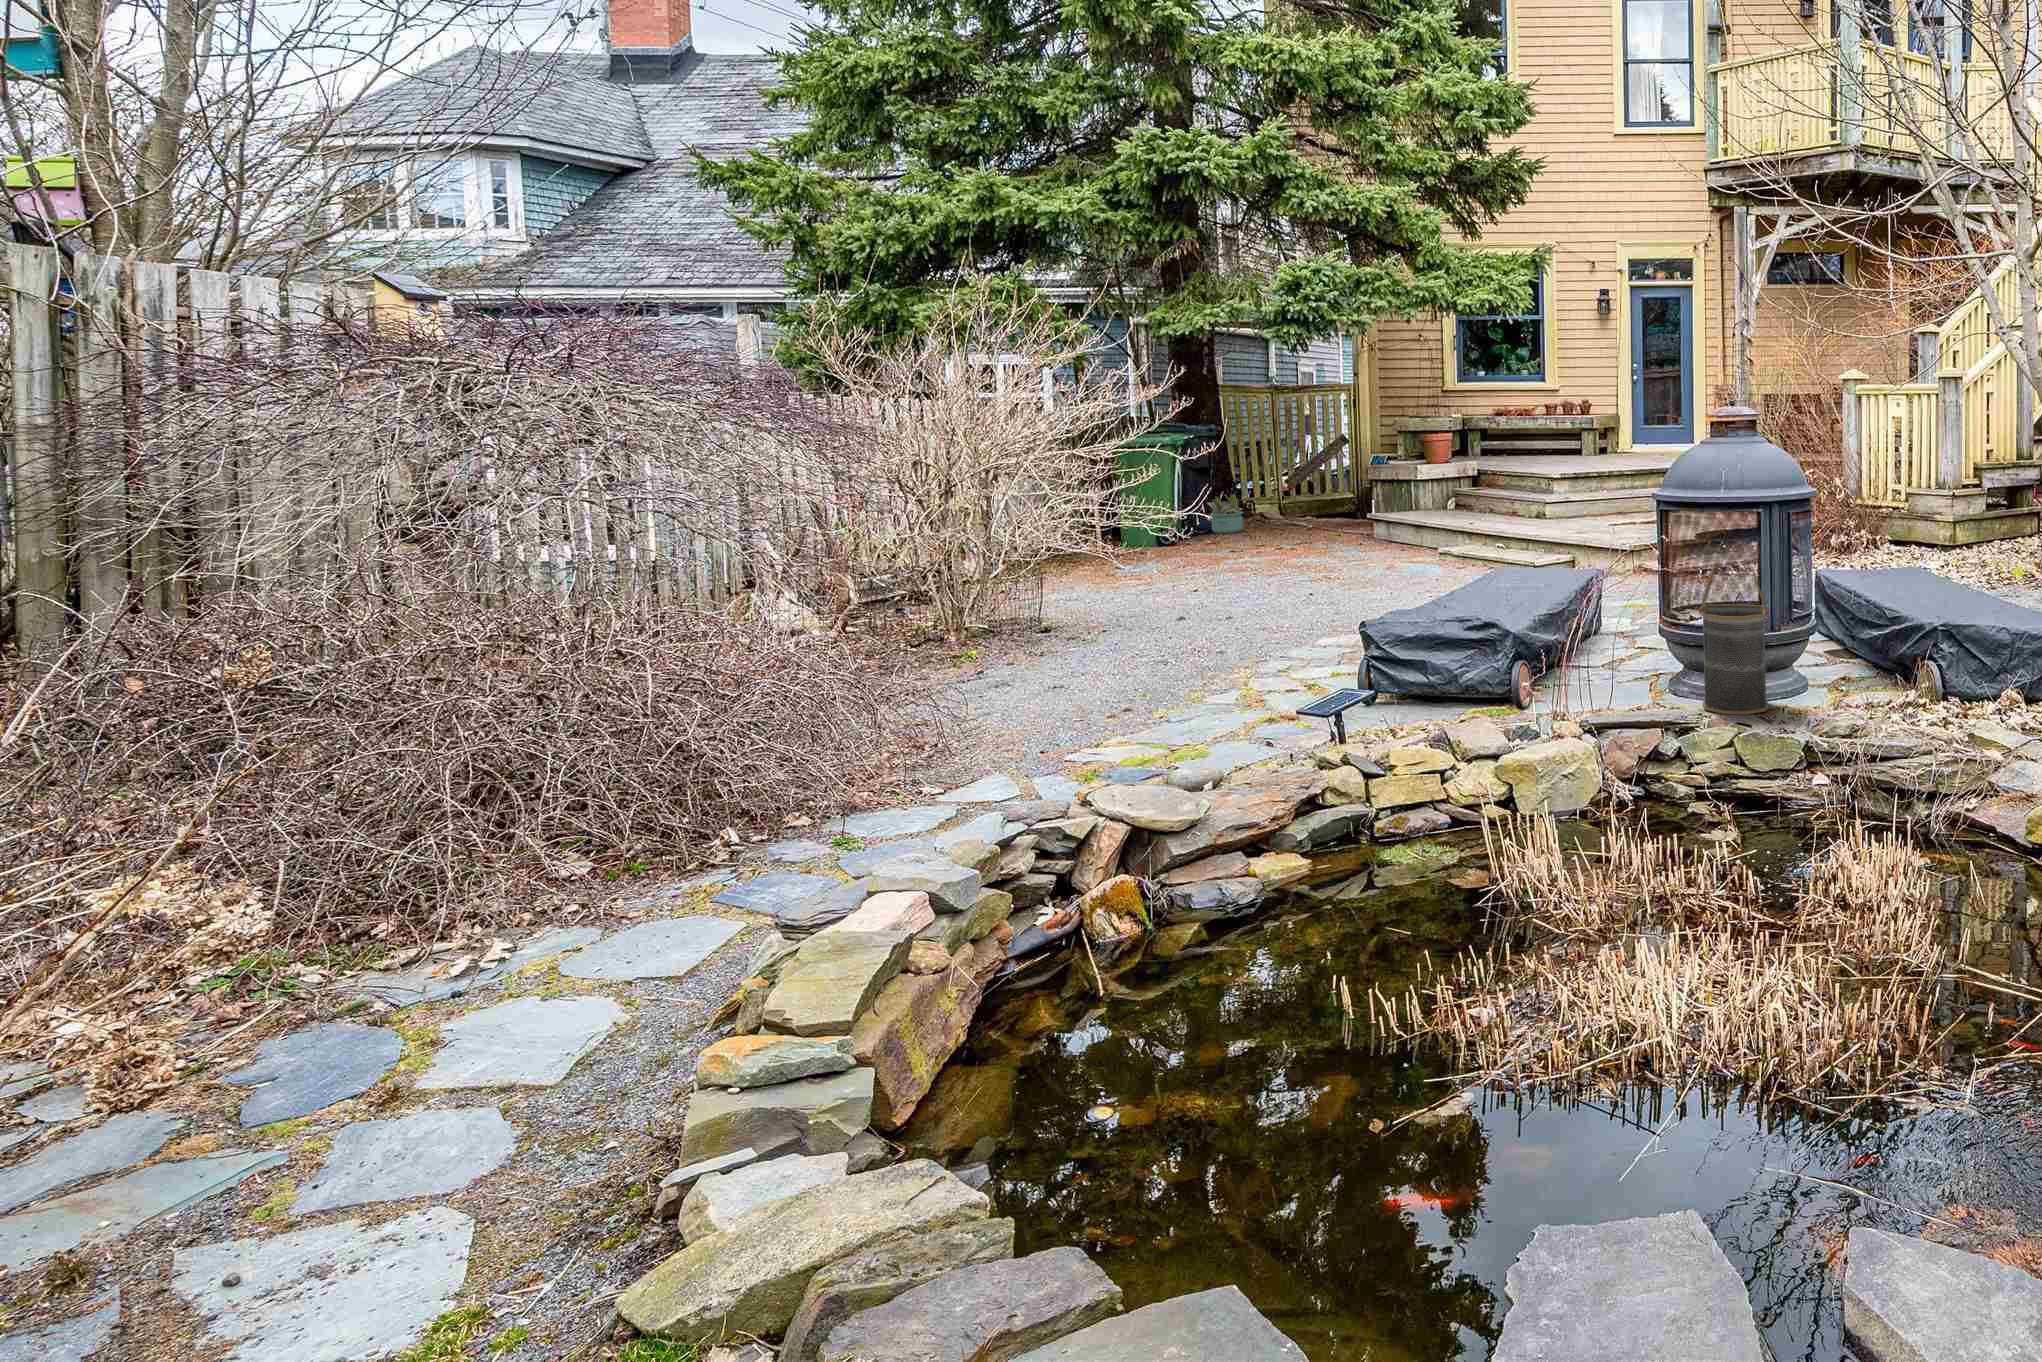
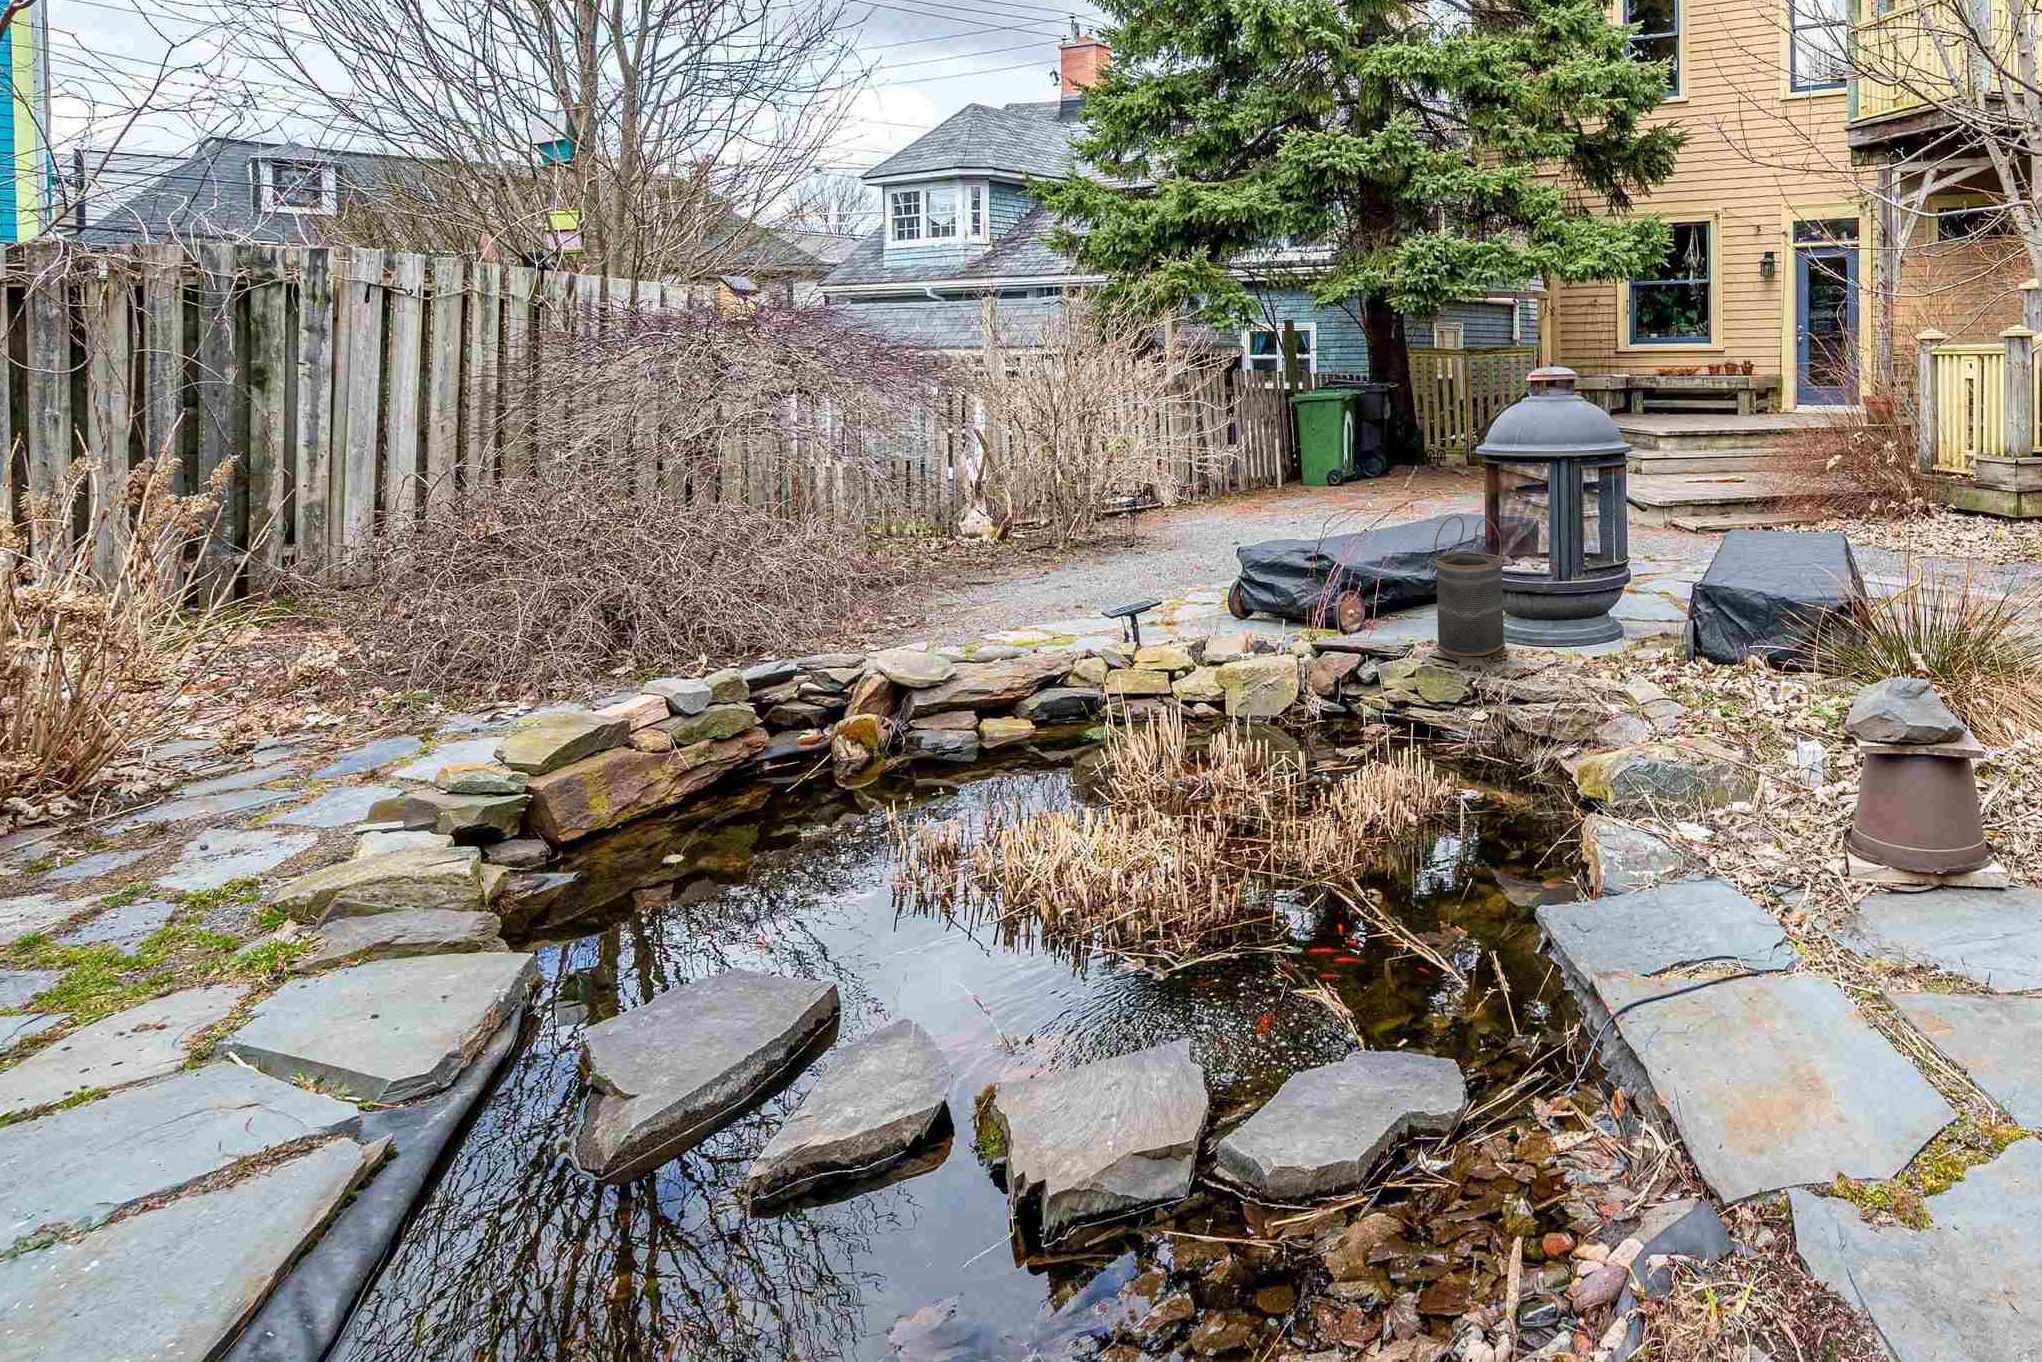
decorative plant: present [1208,494,1244,533] -> none [1396,427,1425,458]

